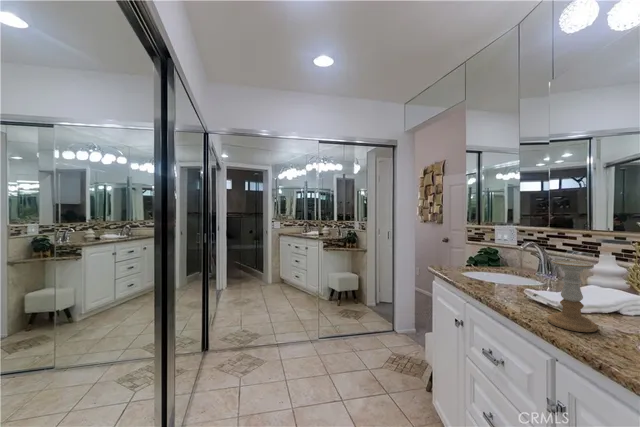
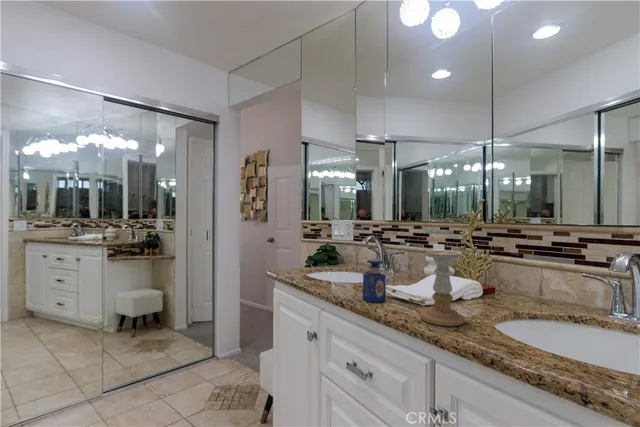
perfume bottle: none [500,263,523,302] -> present [363,259,386,302]

